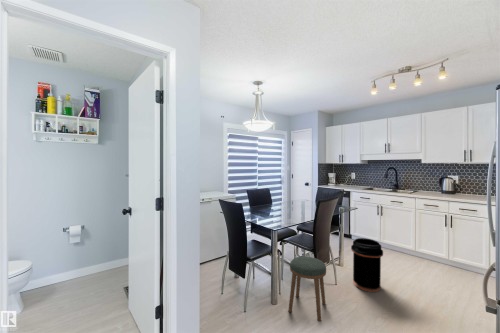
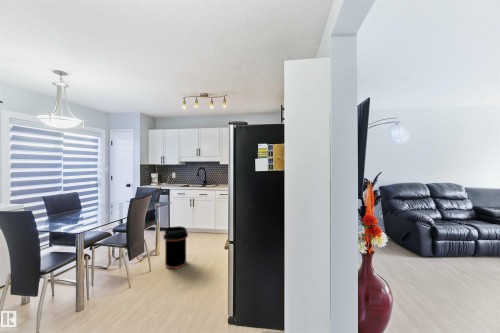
stool: present [288,256,326,321] -> none [95,253,137,313]

